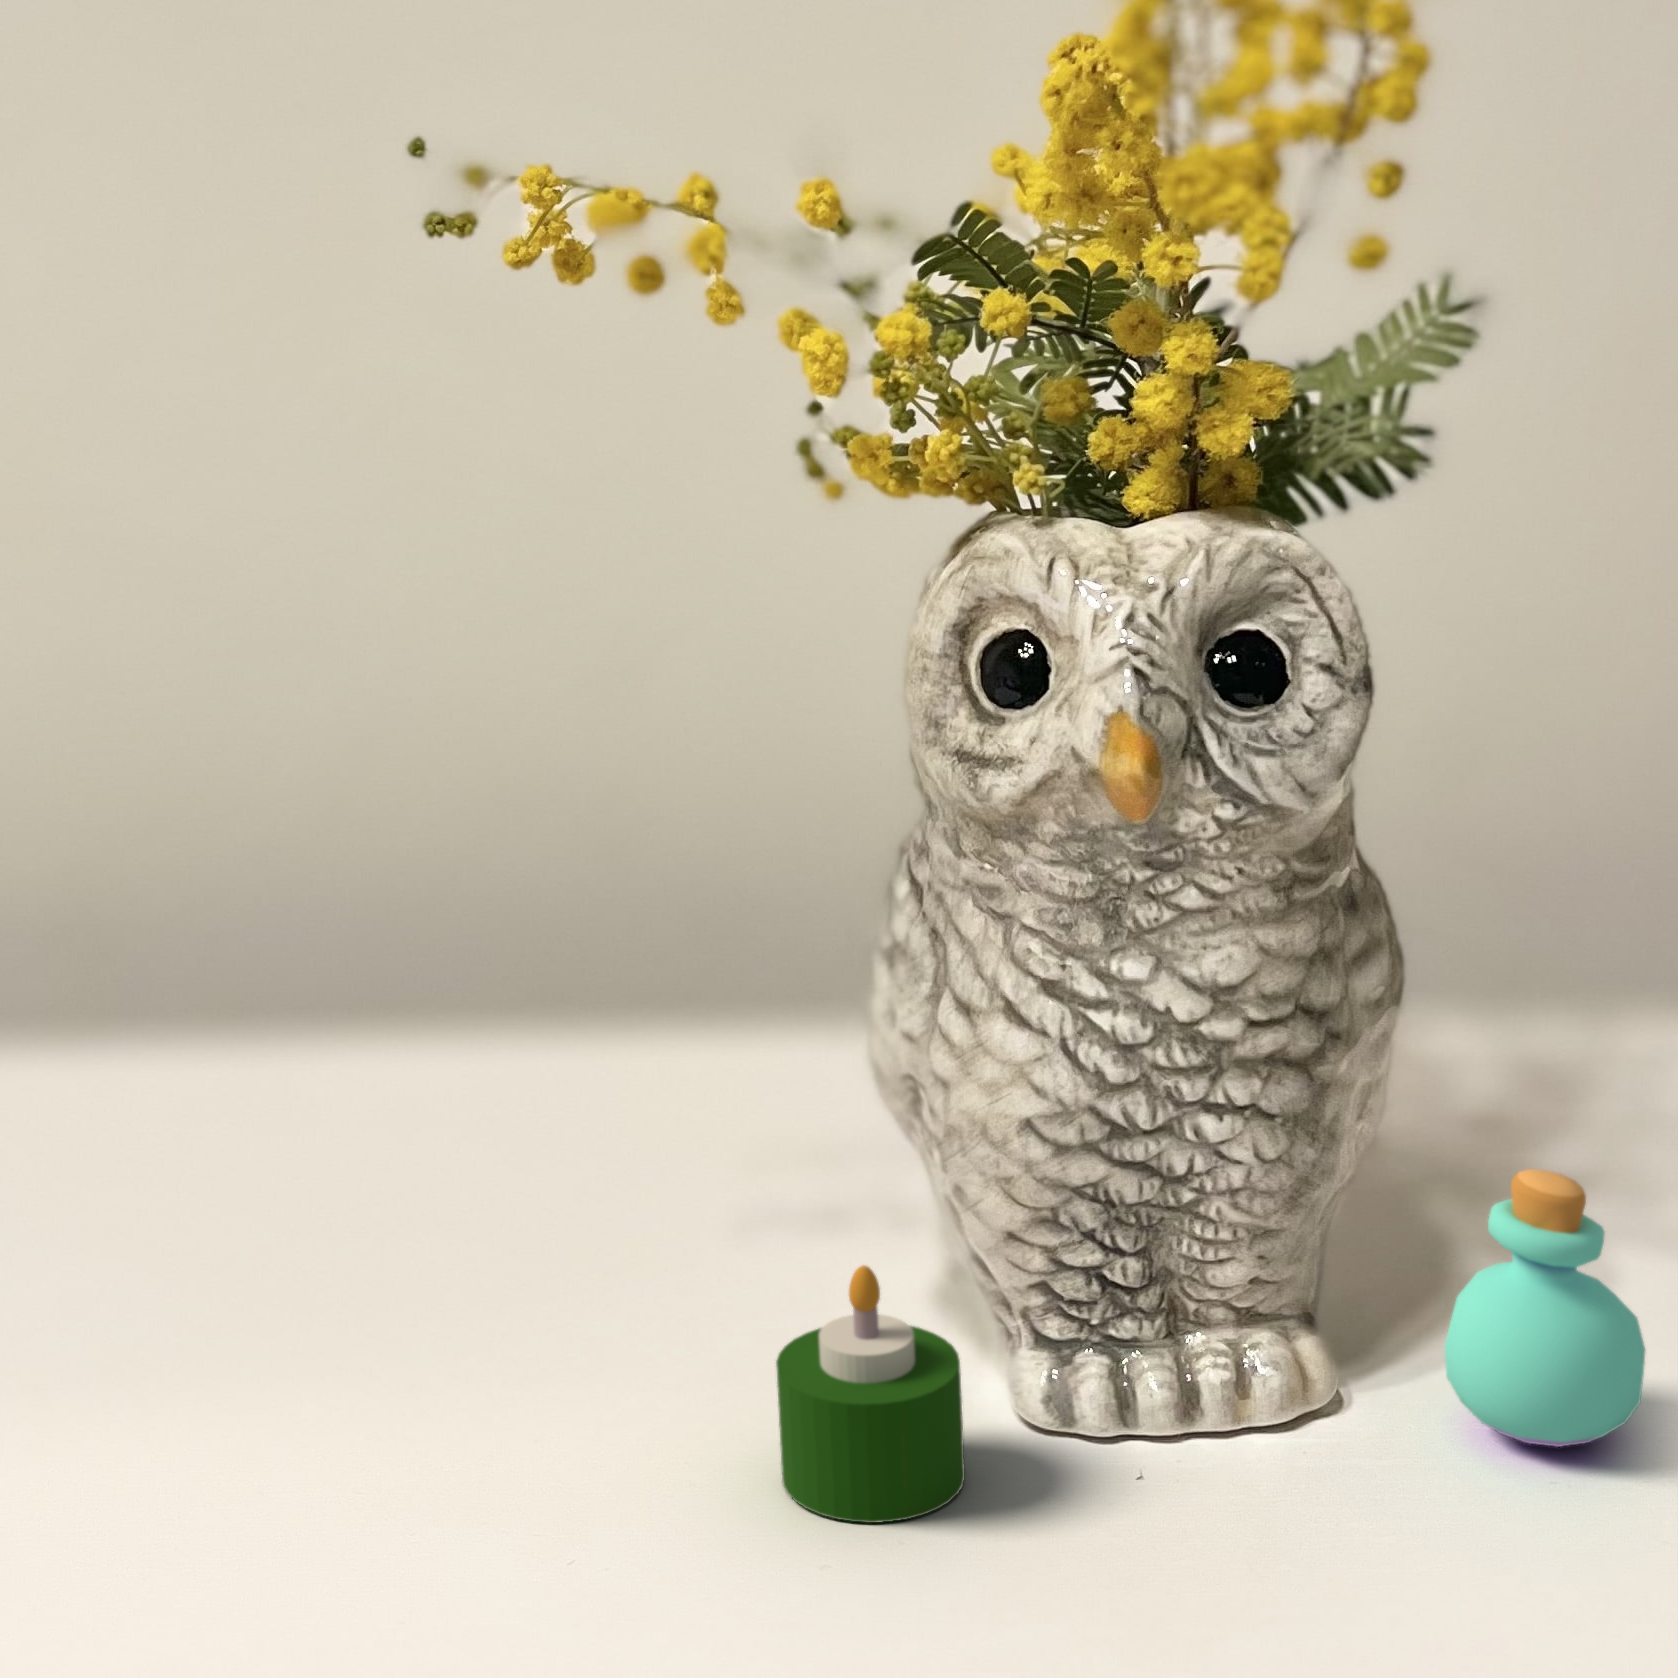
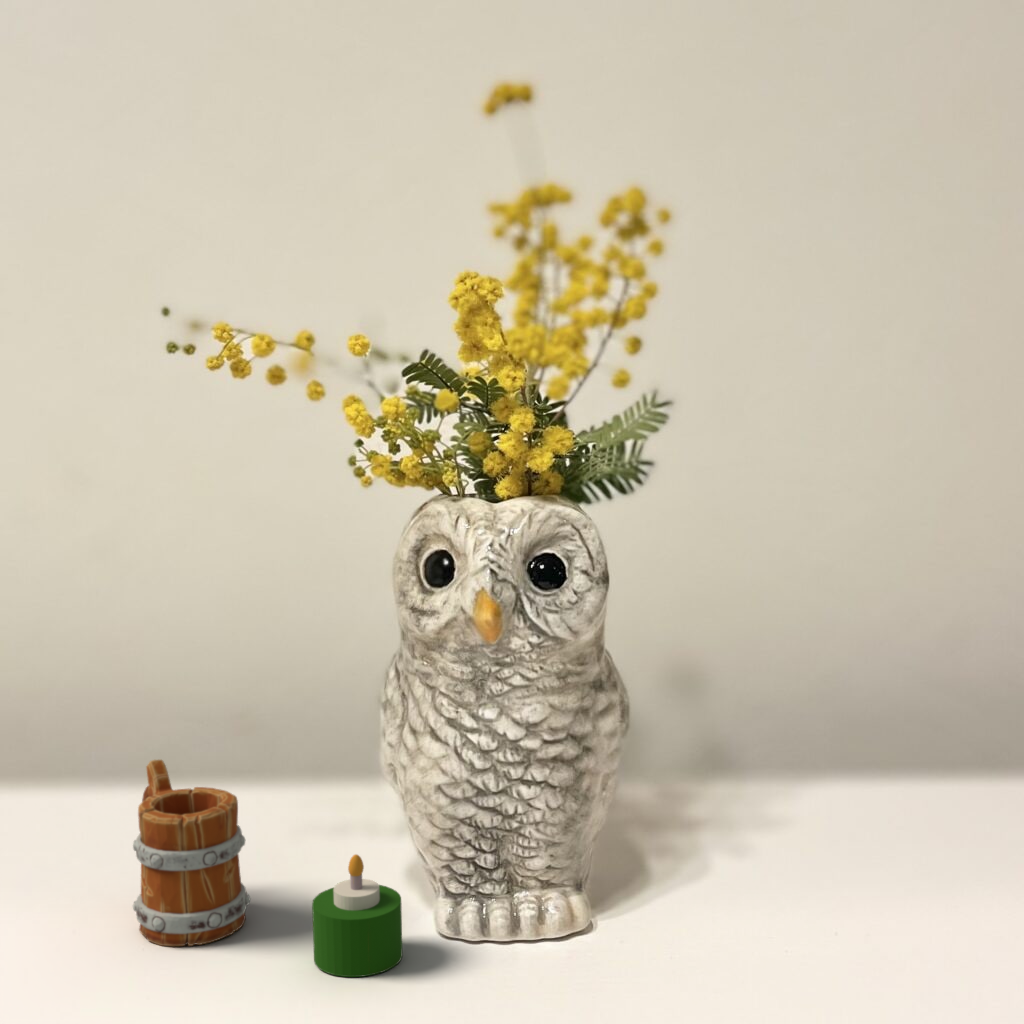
mug: none [385,1065,626,1455] -> present [133,760,250,946]
perfume bottle: present [1444,1169,1645,1447] -> none [634,814,727,945]

